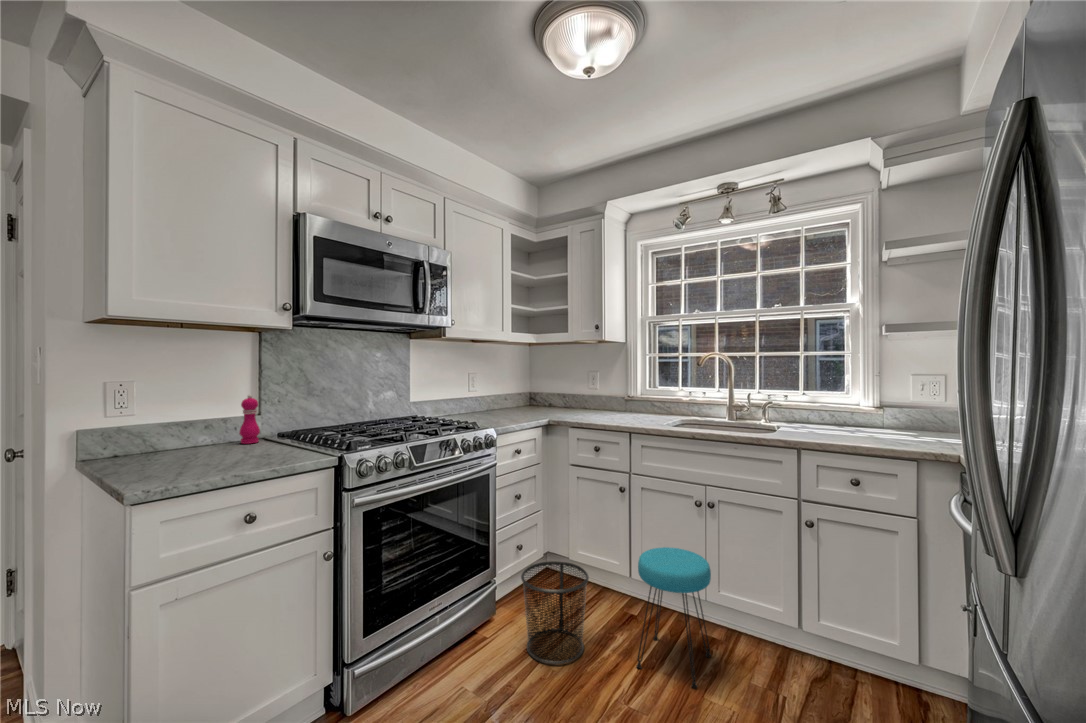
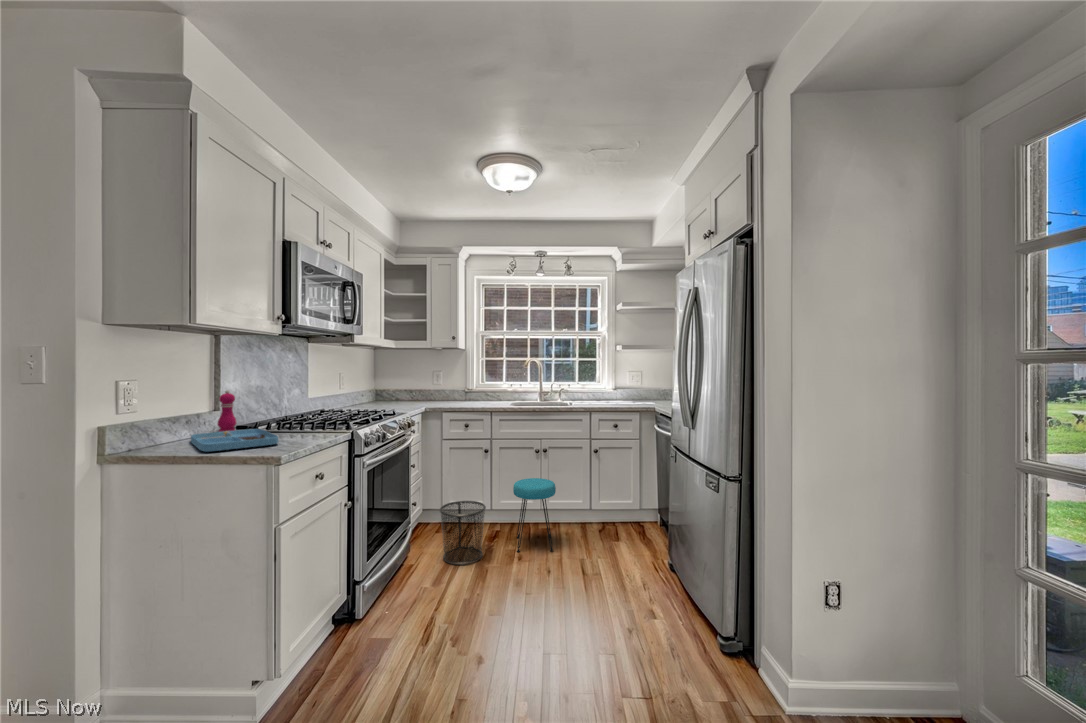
tray: none [132,442,260,471] -> present [191,429,278,452]

